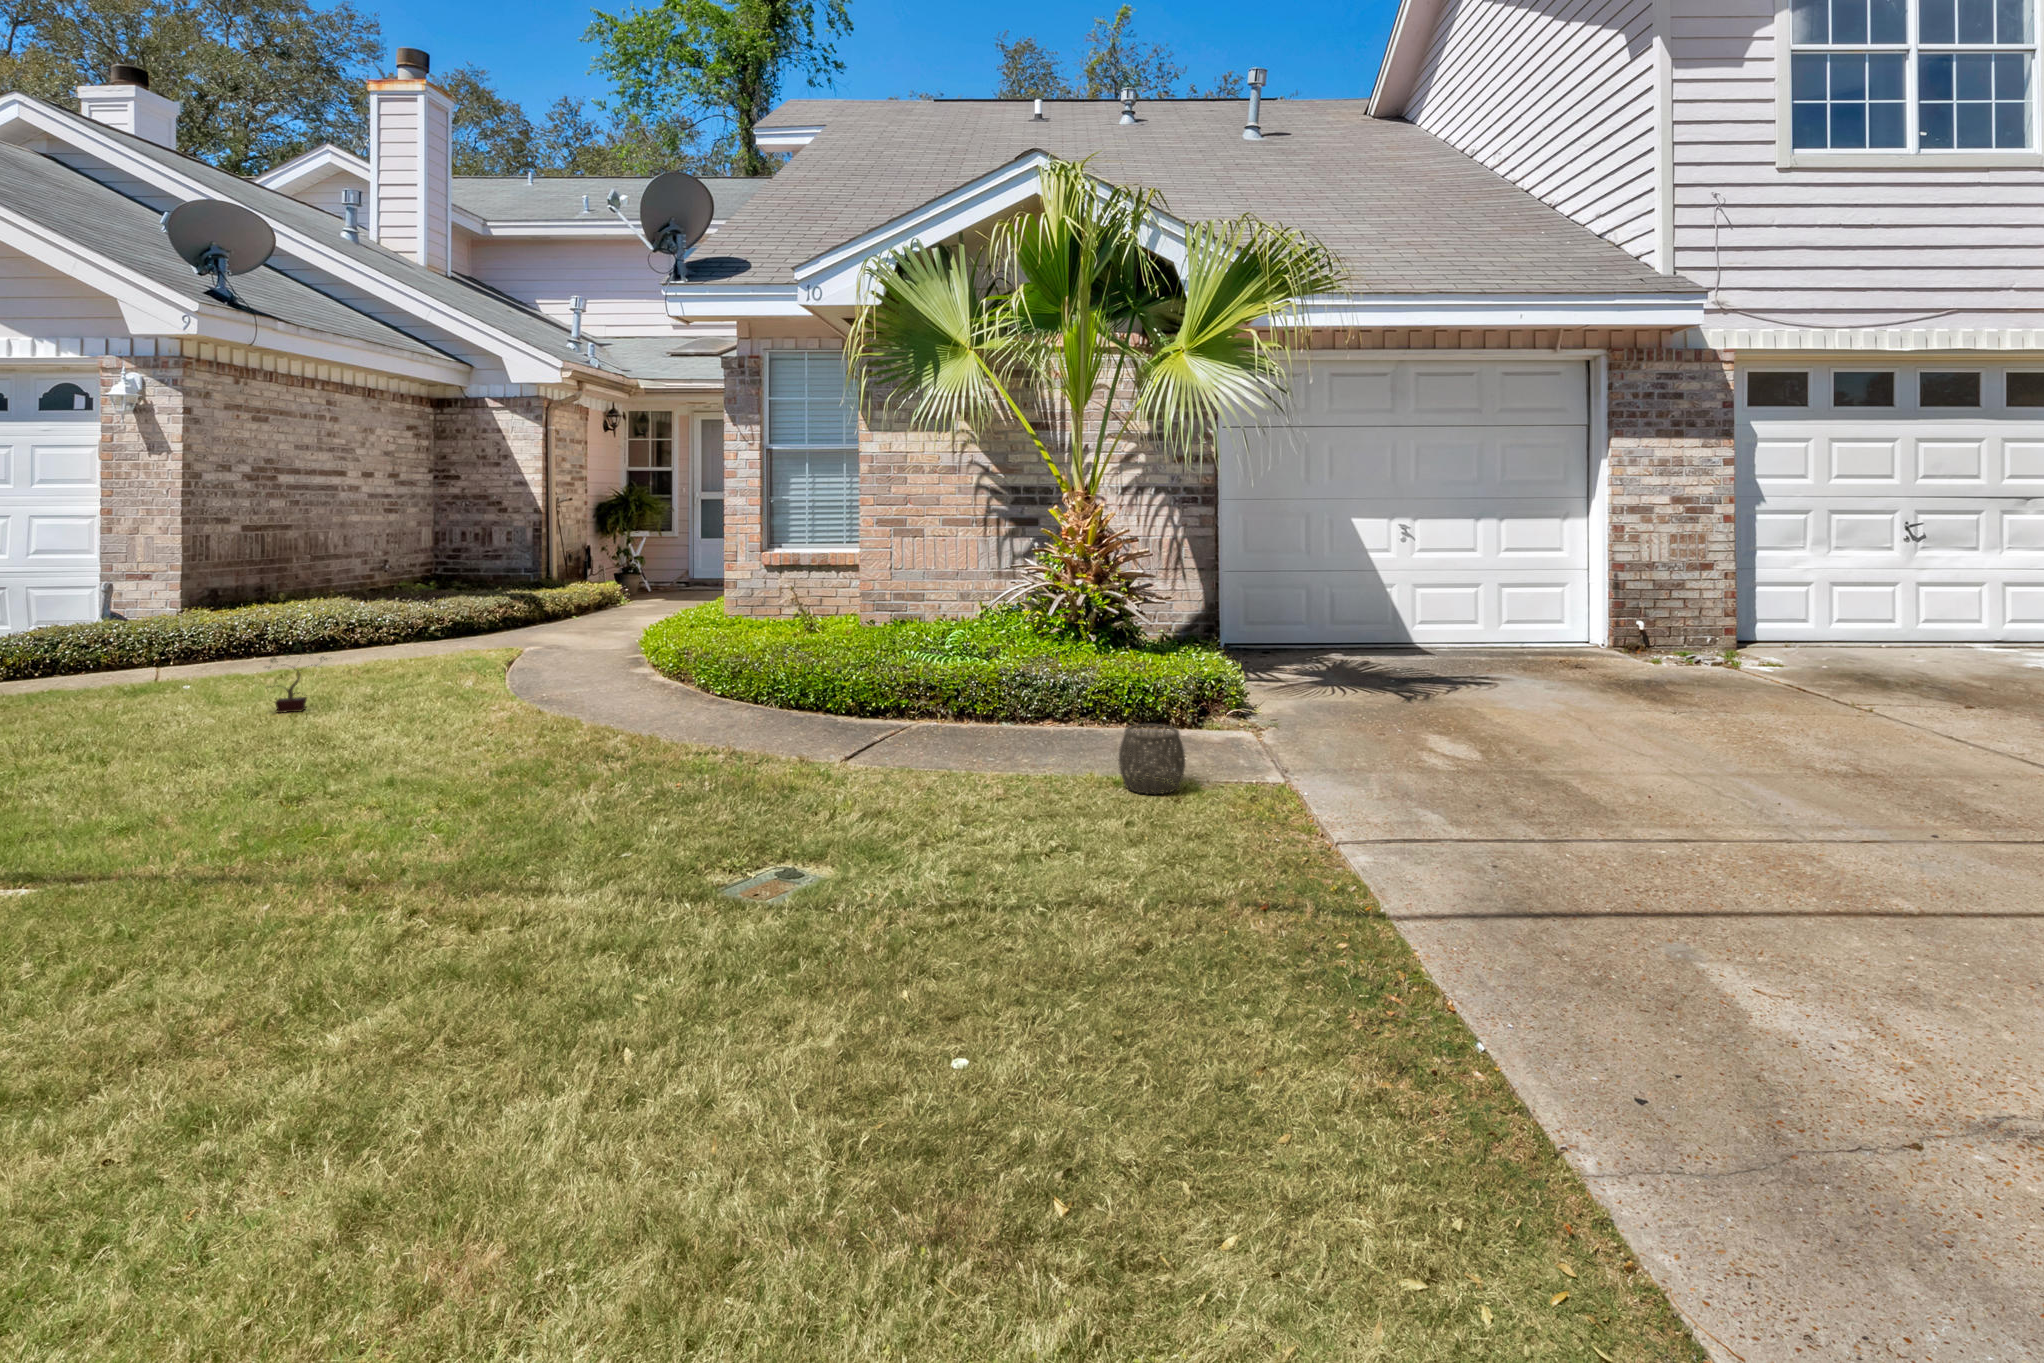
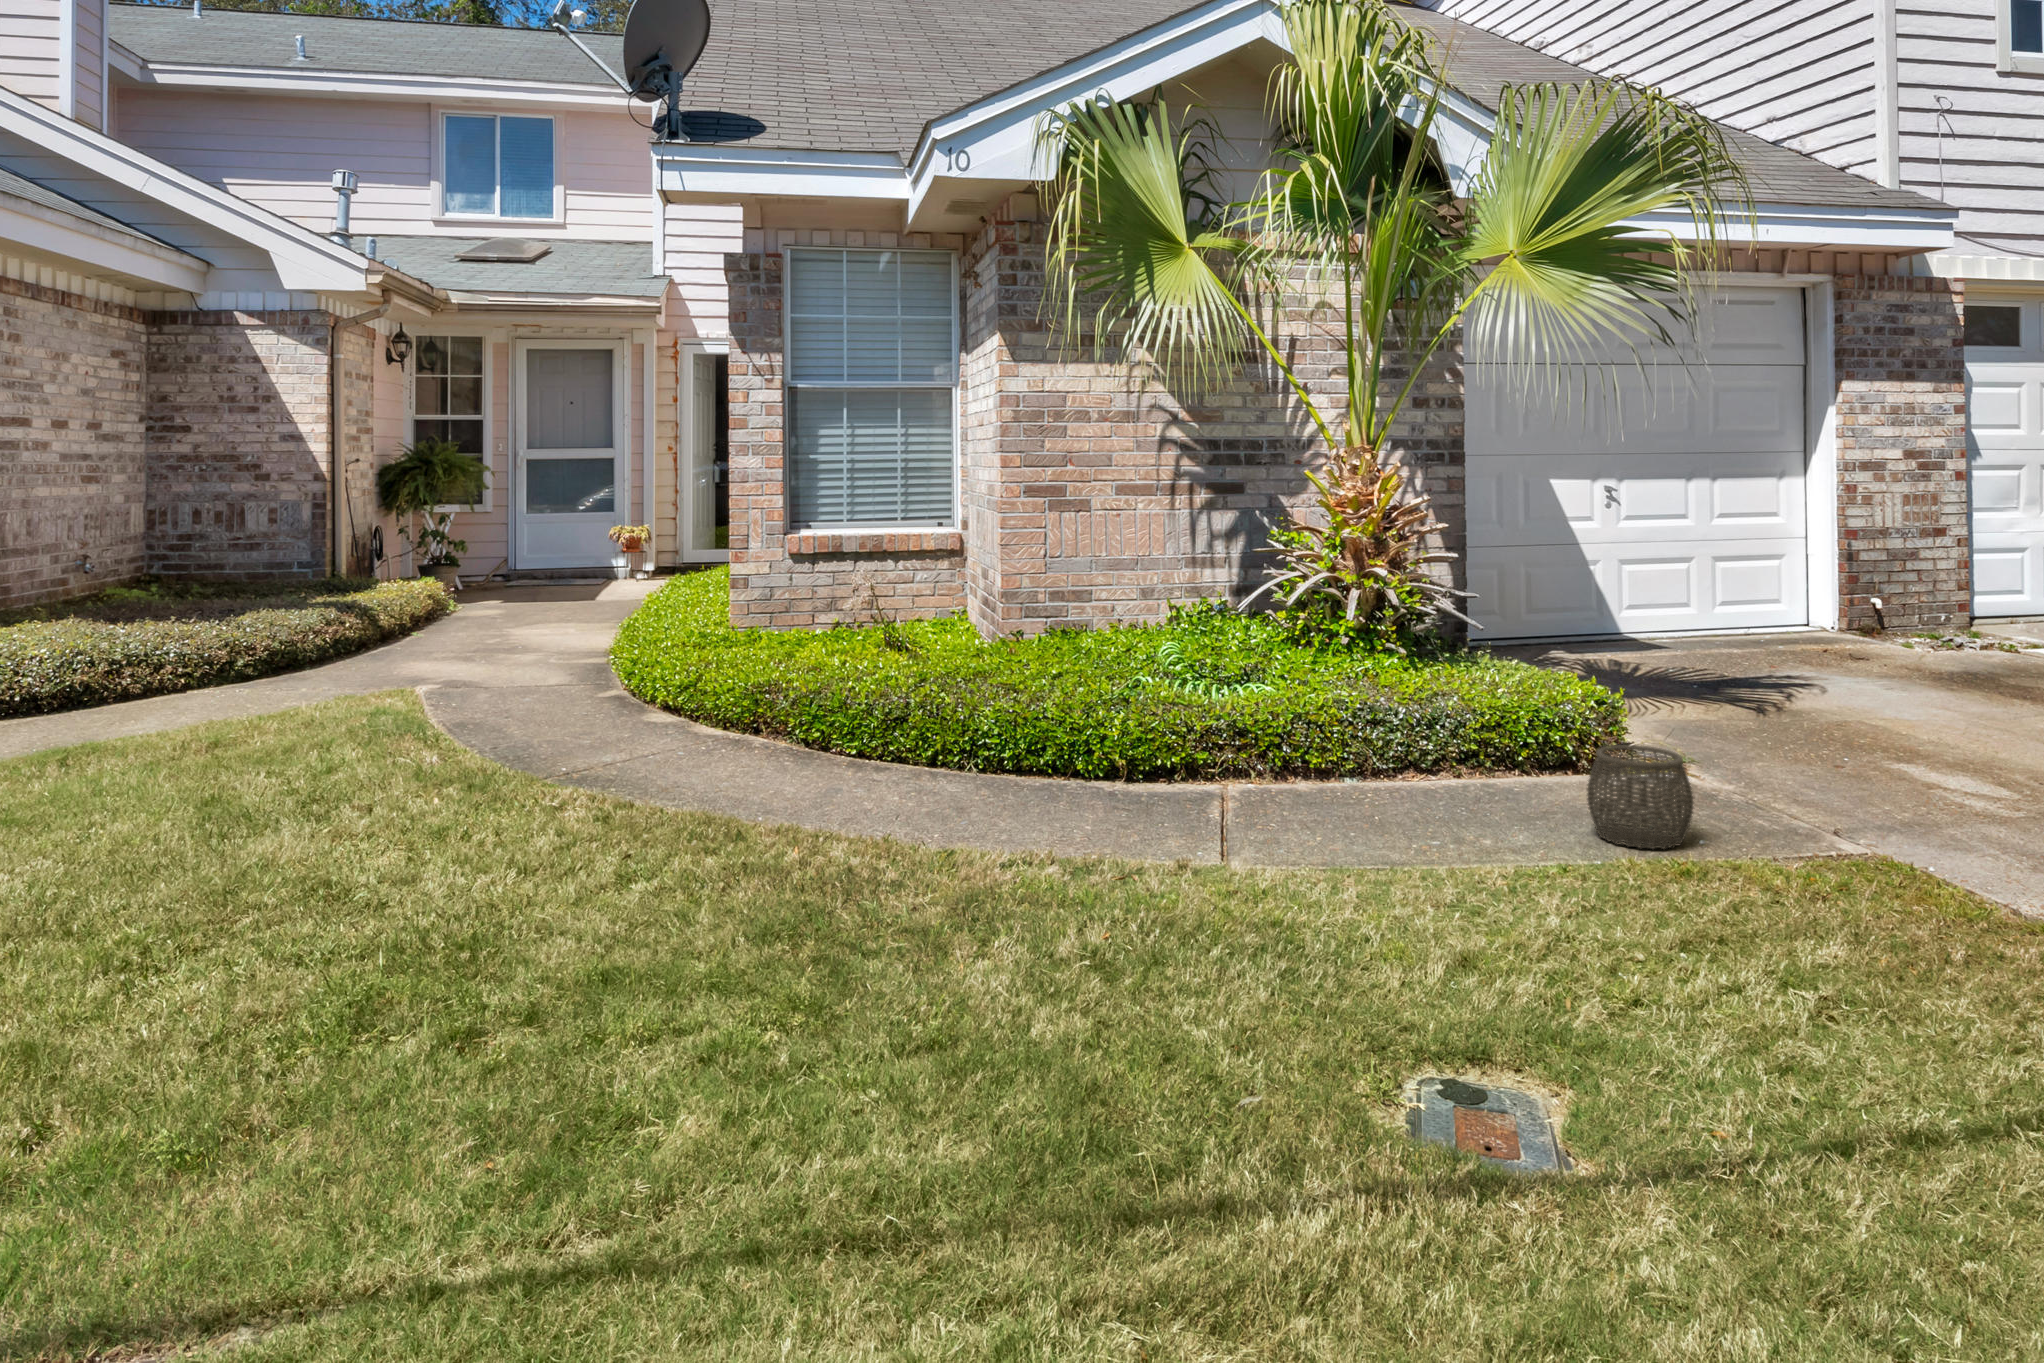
potted plant: present [268,644,327,713] -> none [41,685,173,807]

